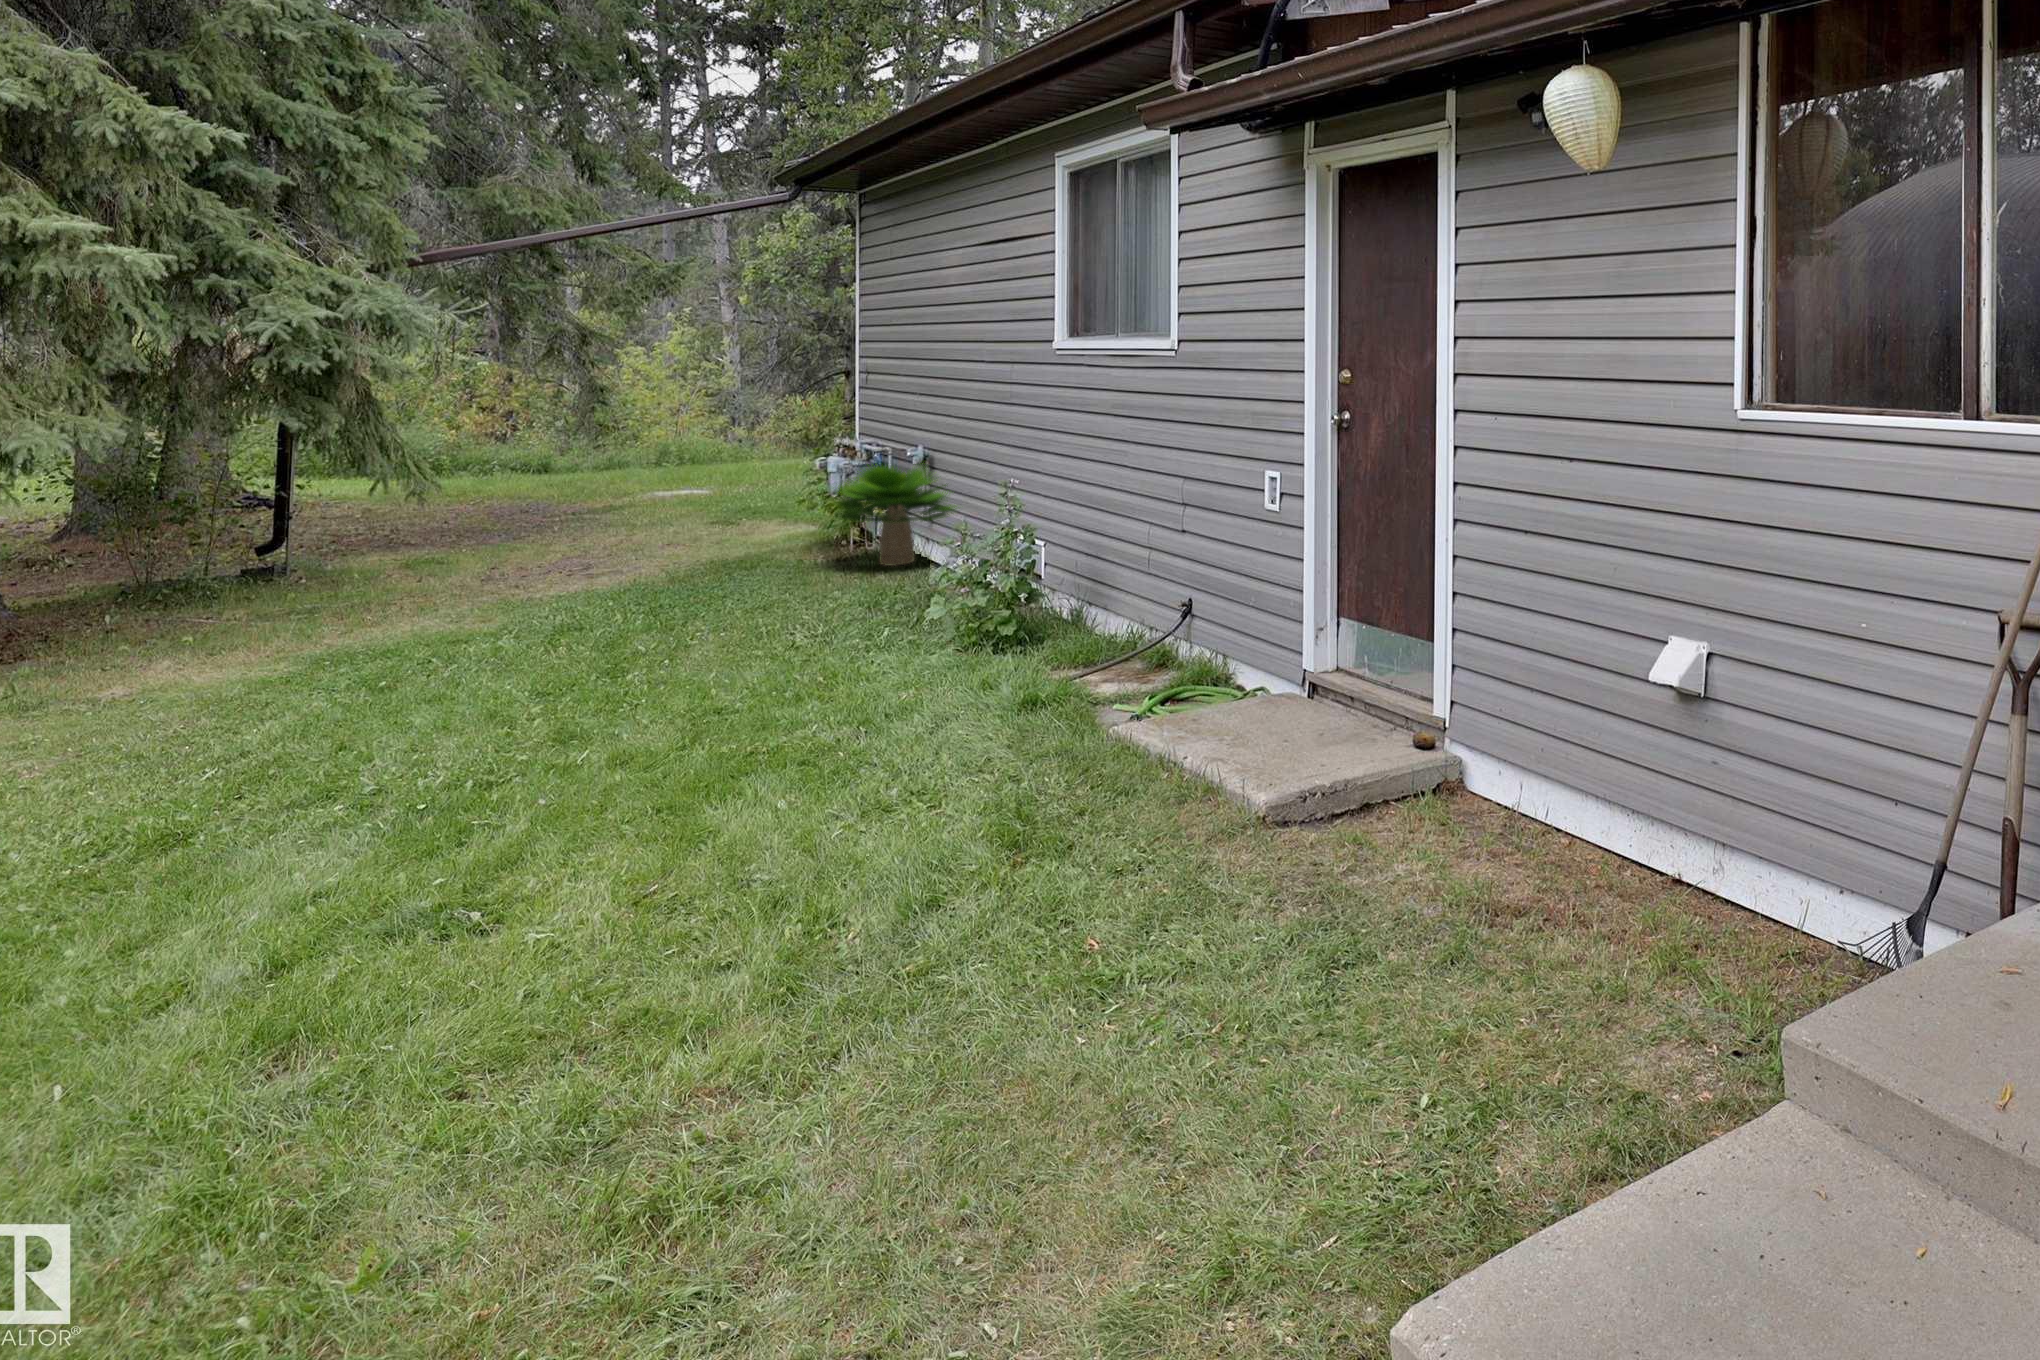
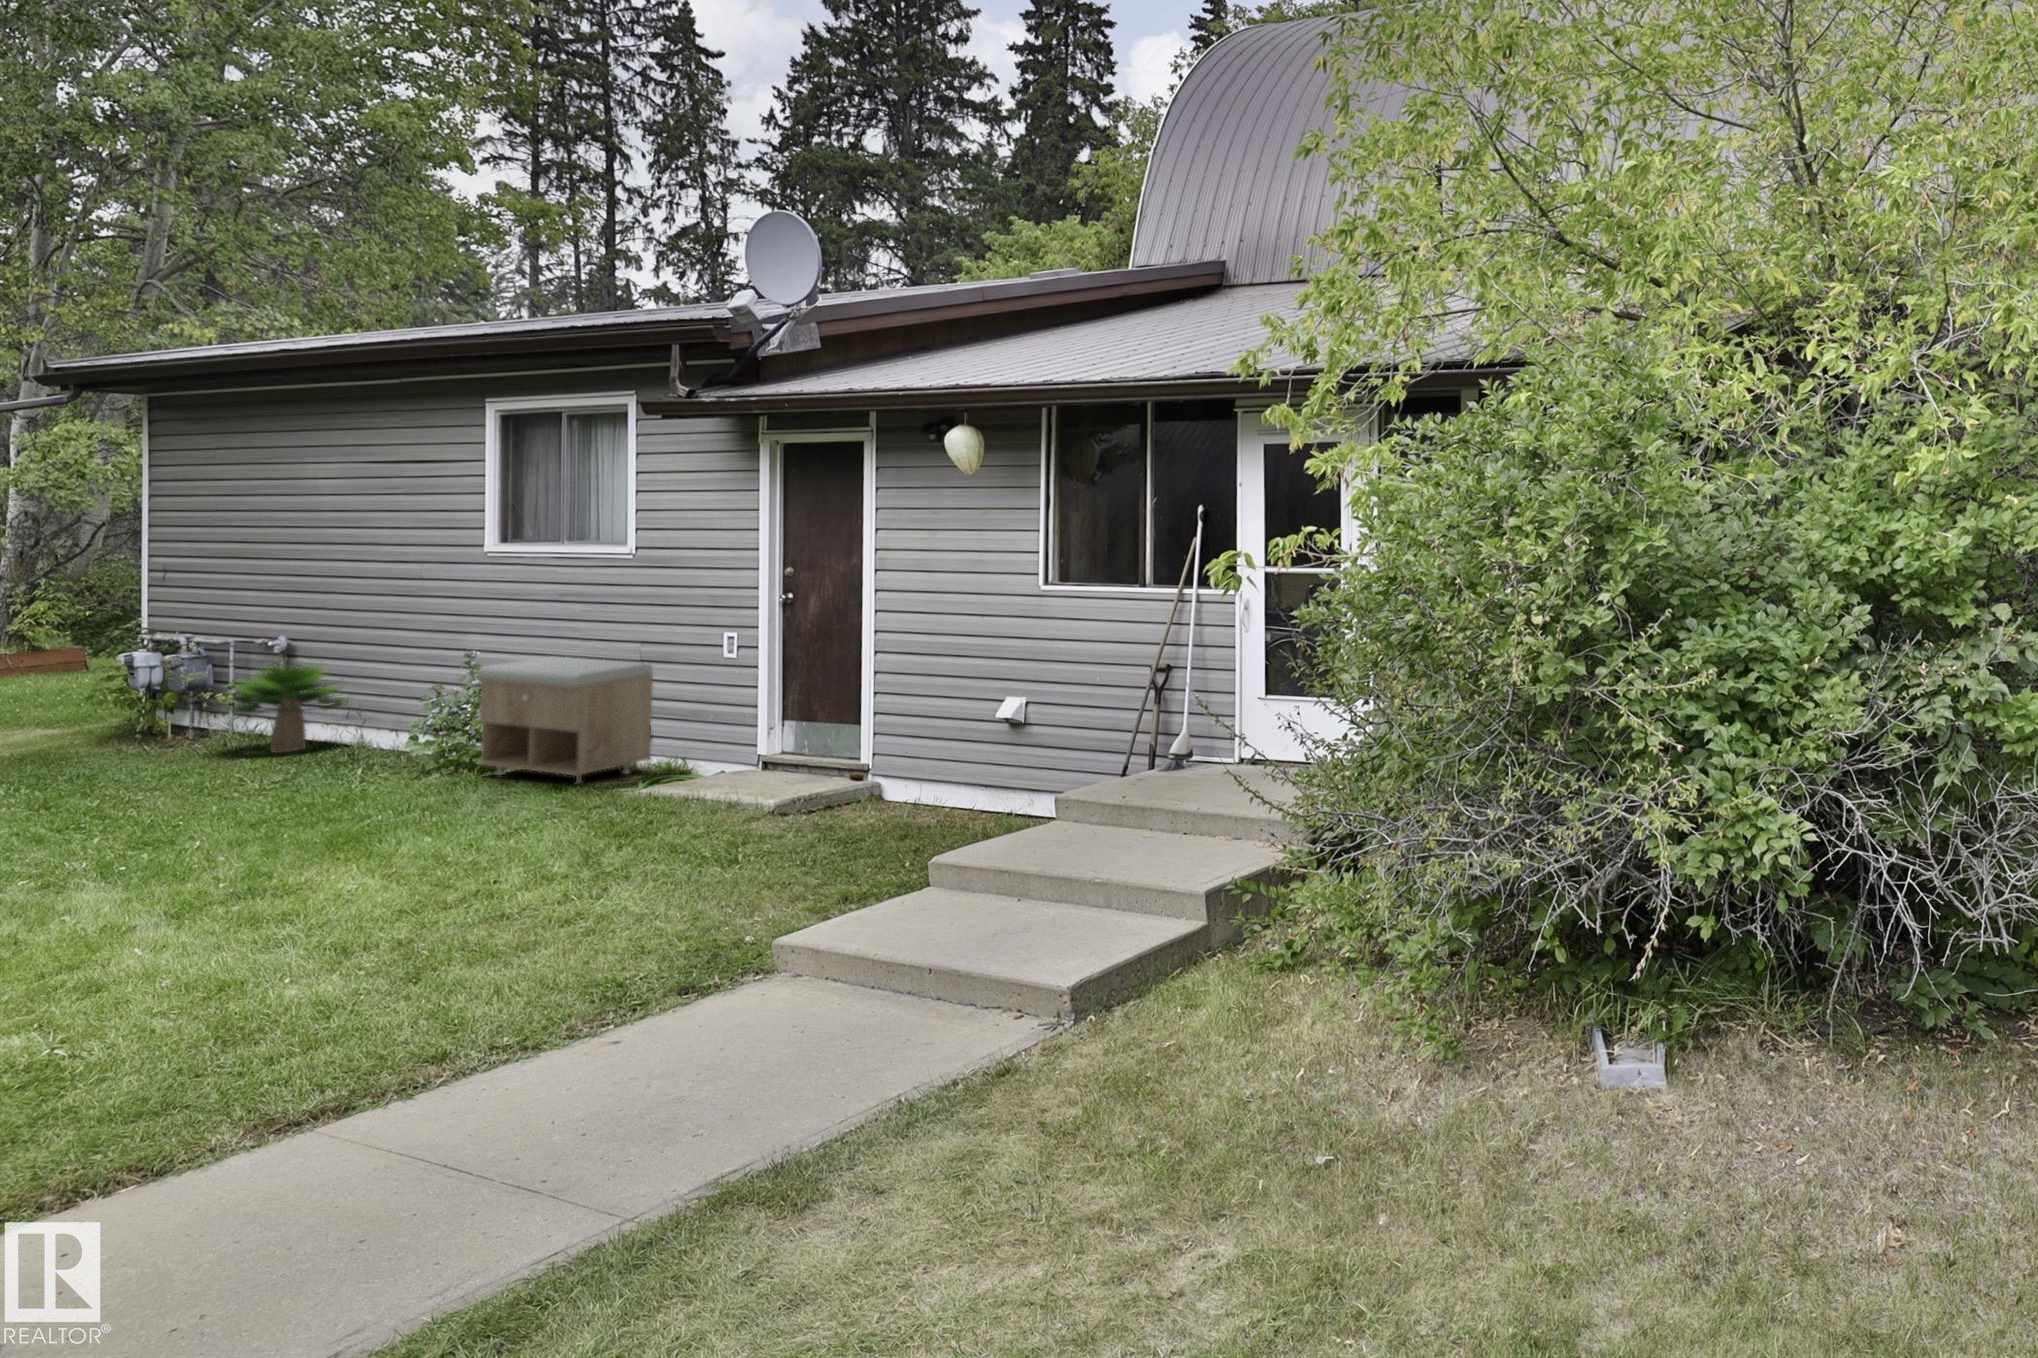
storage bench: none [990,483,1187,677] -> present [477,657,653,783]

